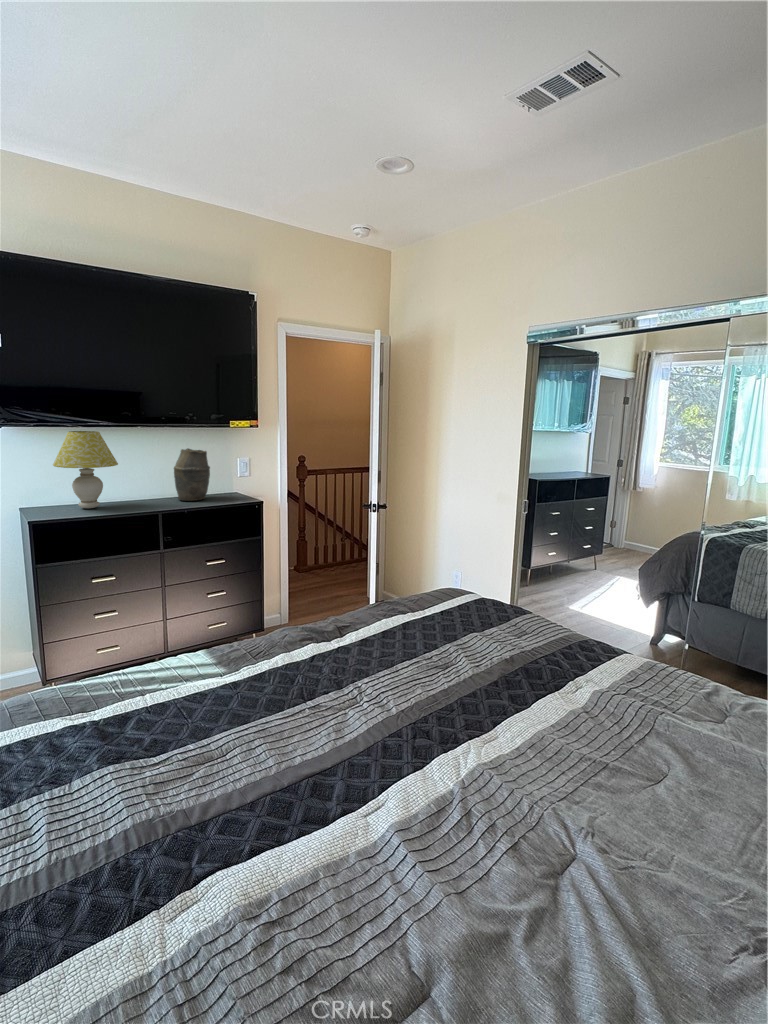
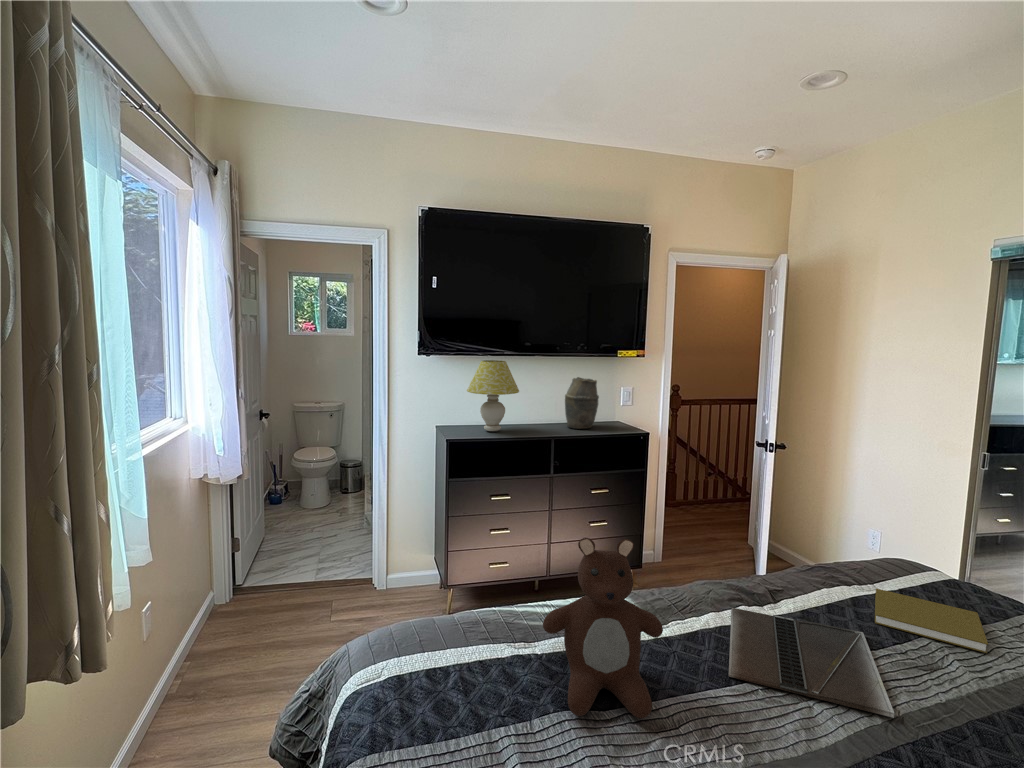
teddy bear: none [91,593,218,768] -> present [543,538,663,718]
book: none [416,613,489,648] -> present [875,589,988,653]
laptop: none [283,646,407,708] -> present [728,608,895,718]

